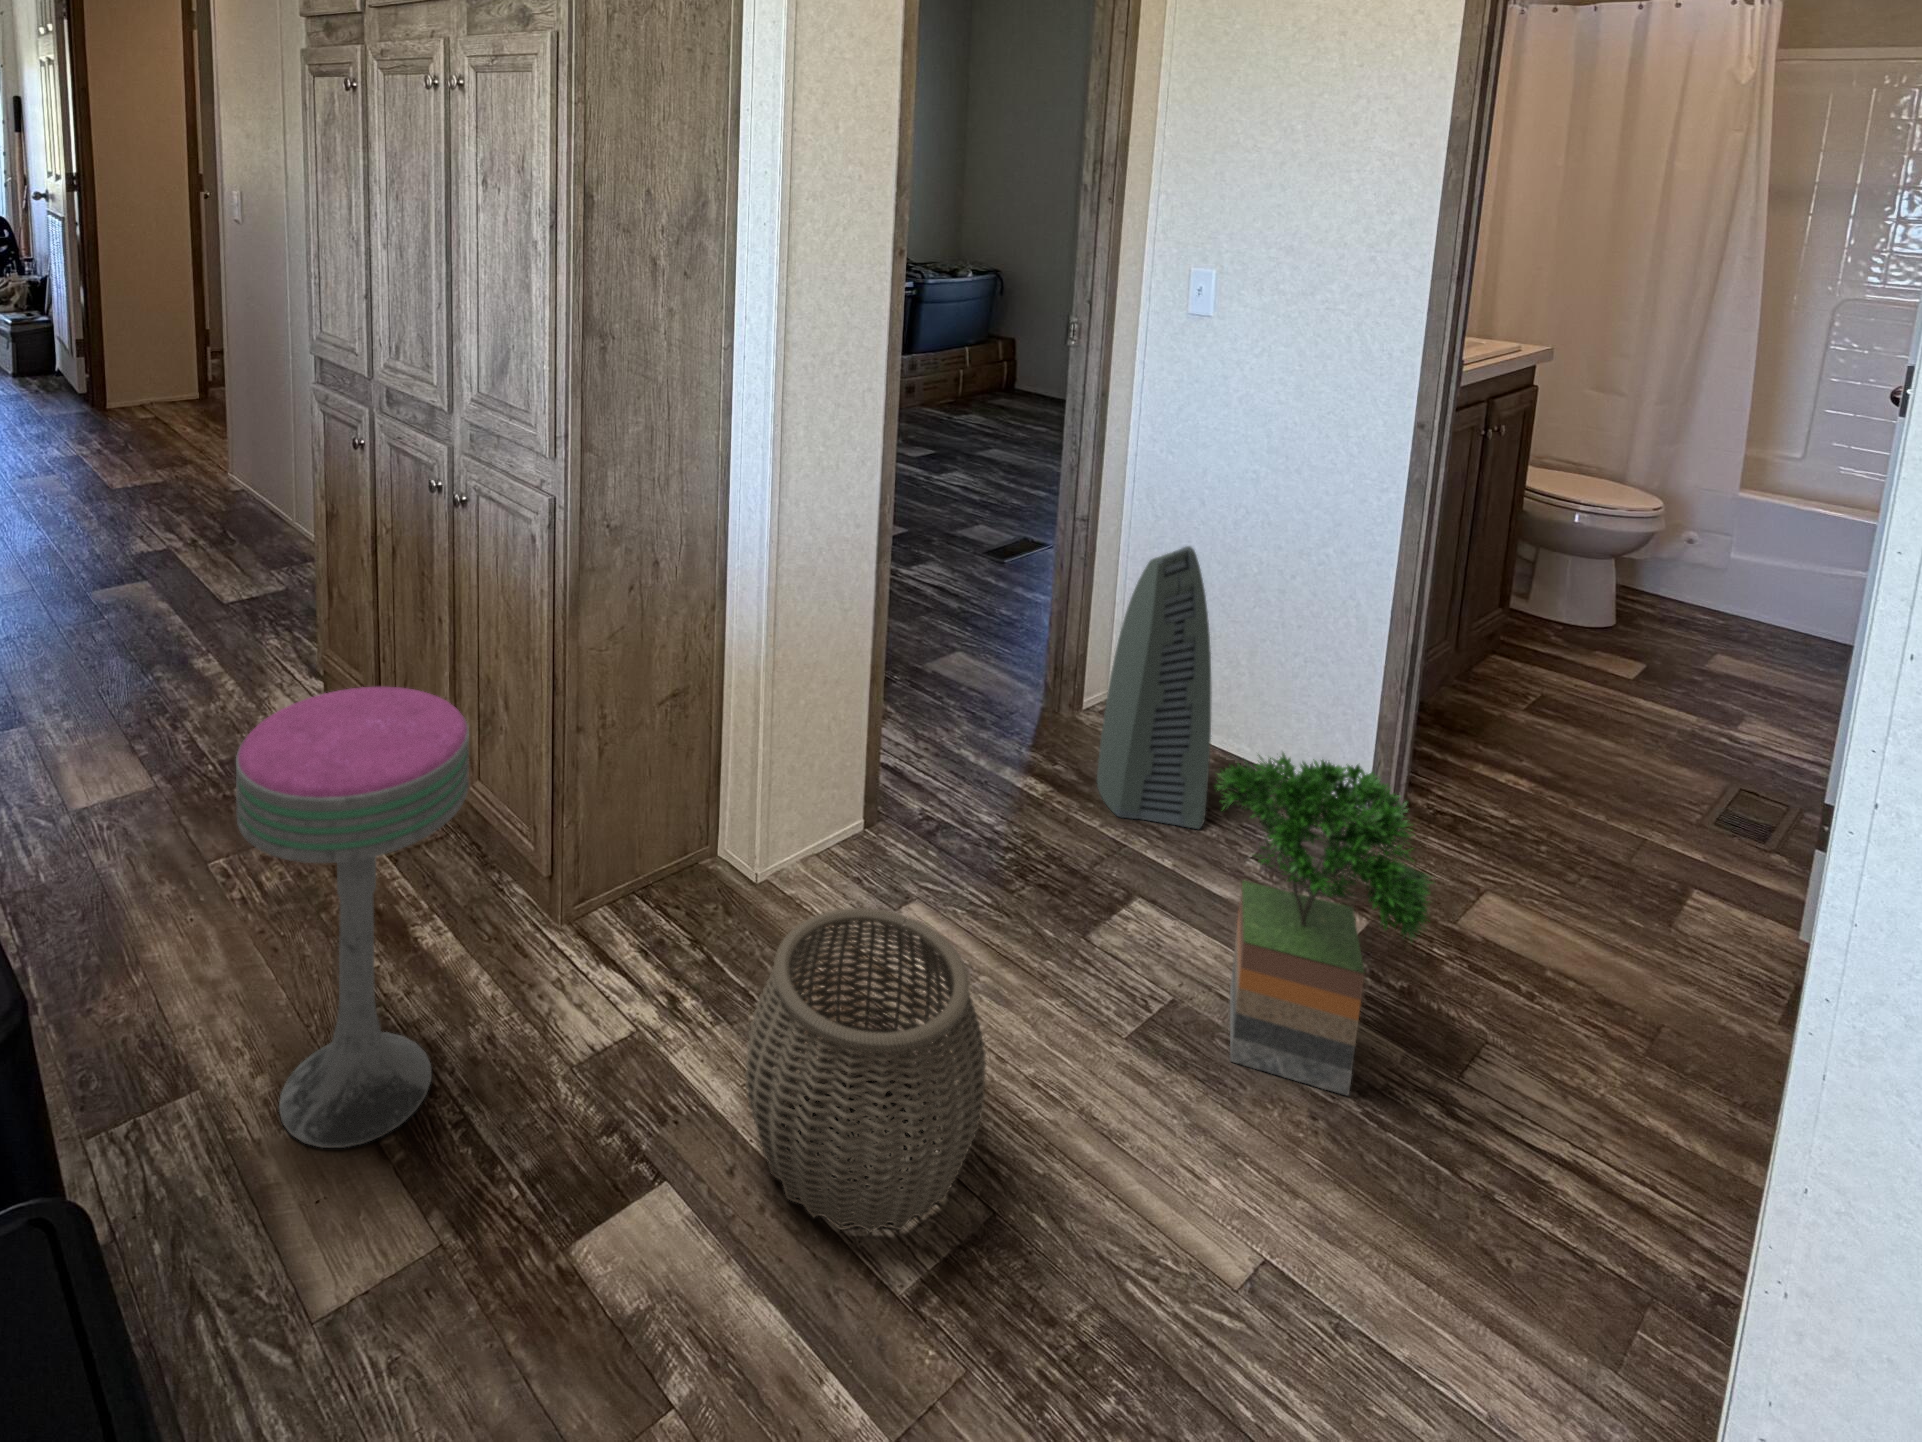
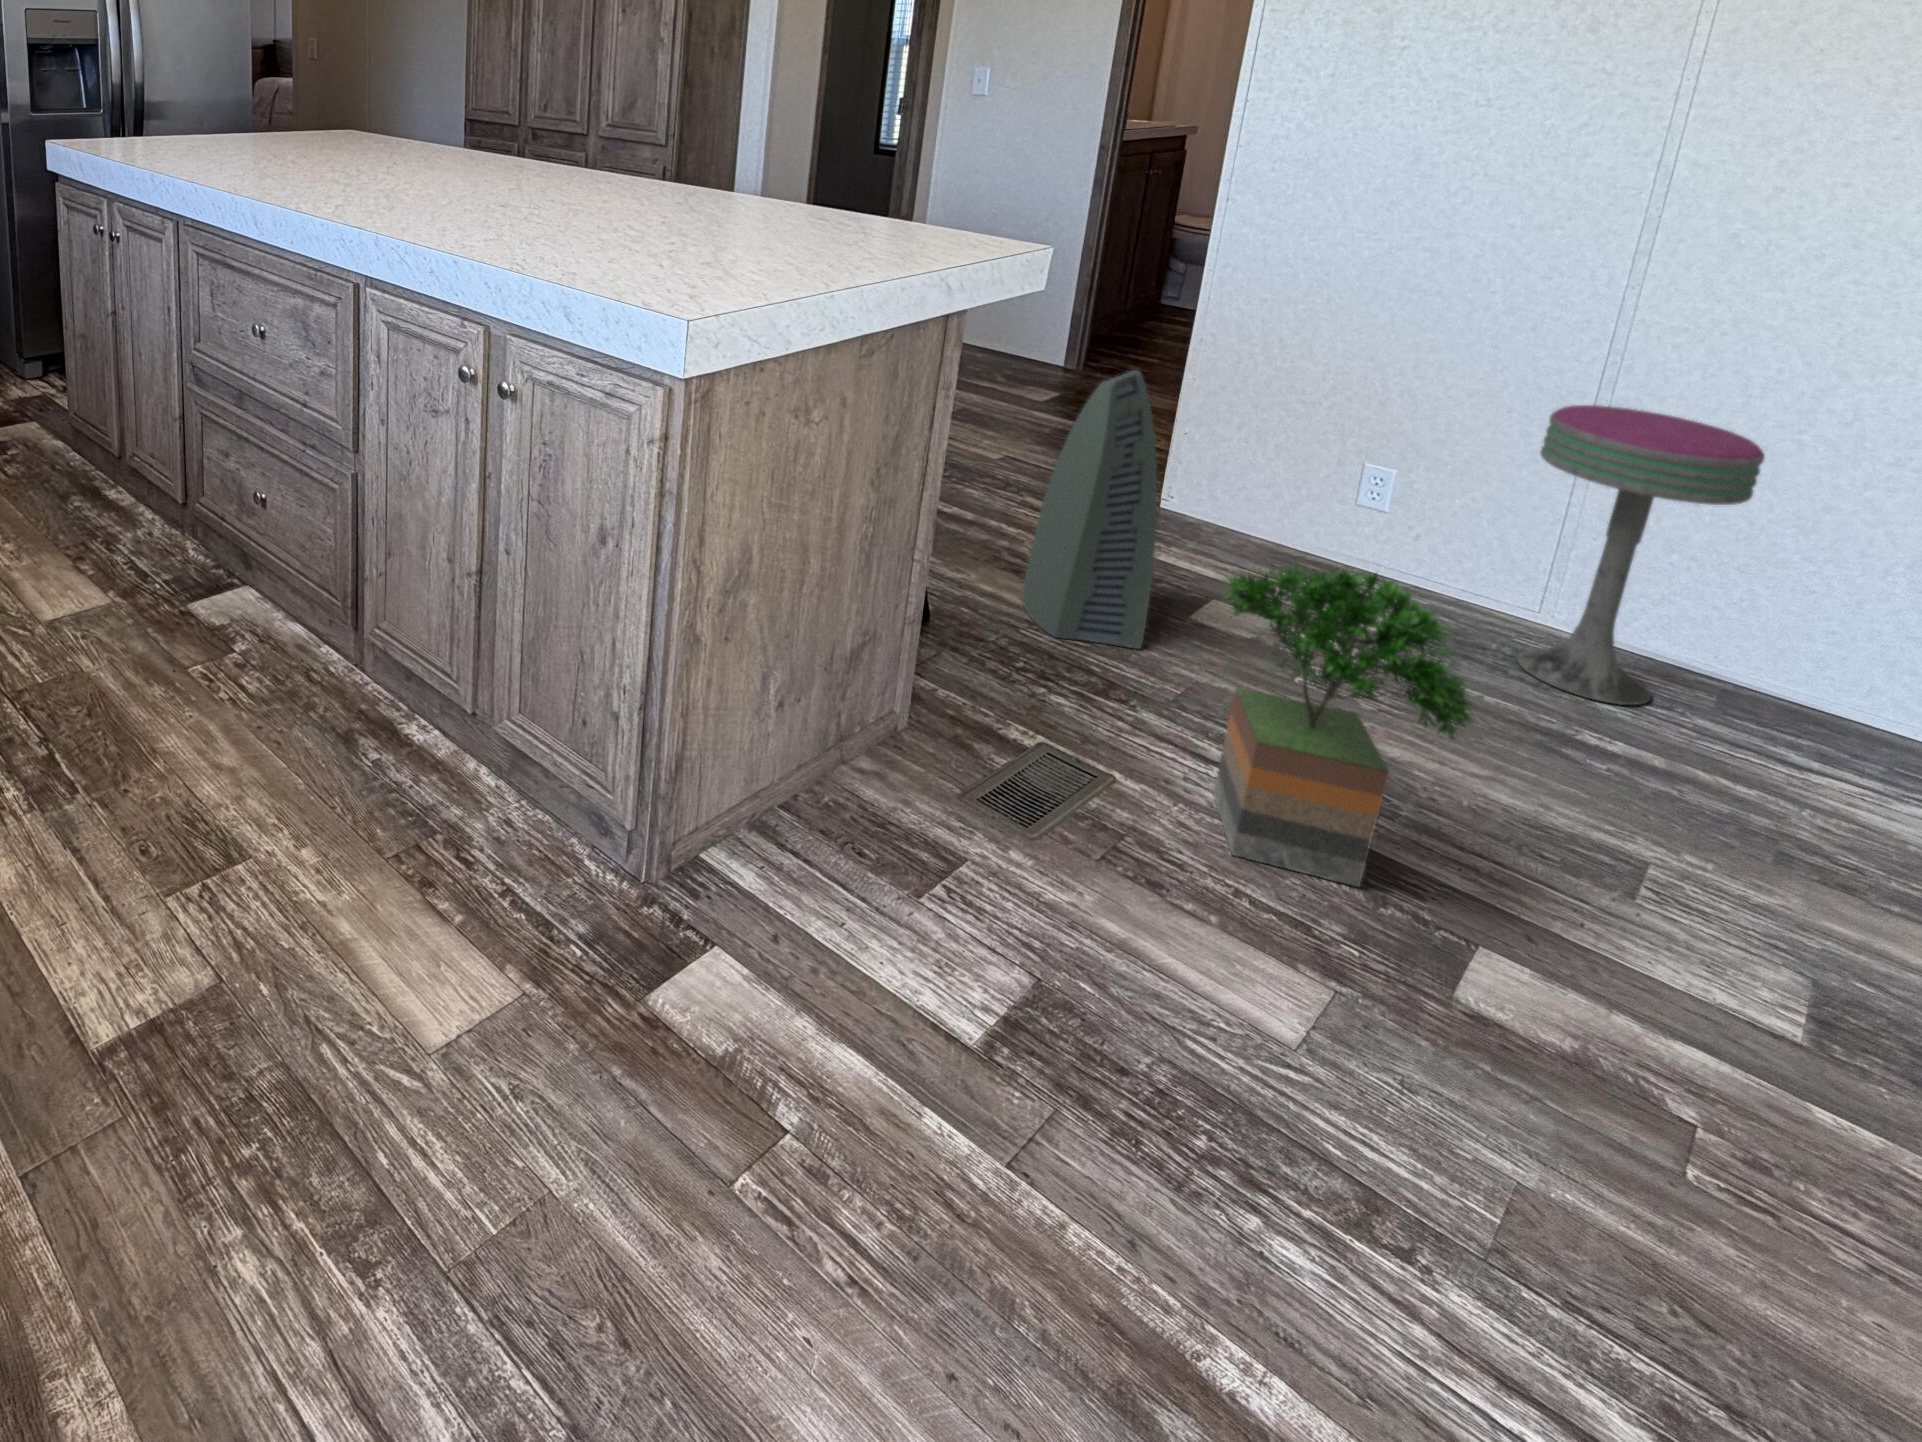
bar stool: present [236,687,469,1148] -> present [1516,405,1765,705]
woven basket: present [745,908,986,1233] -> none [782,703,1032,994]

